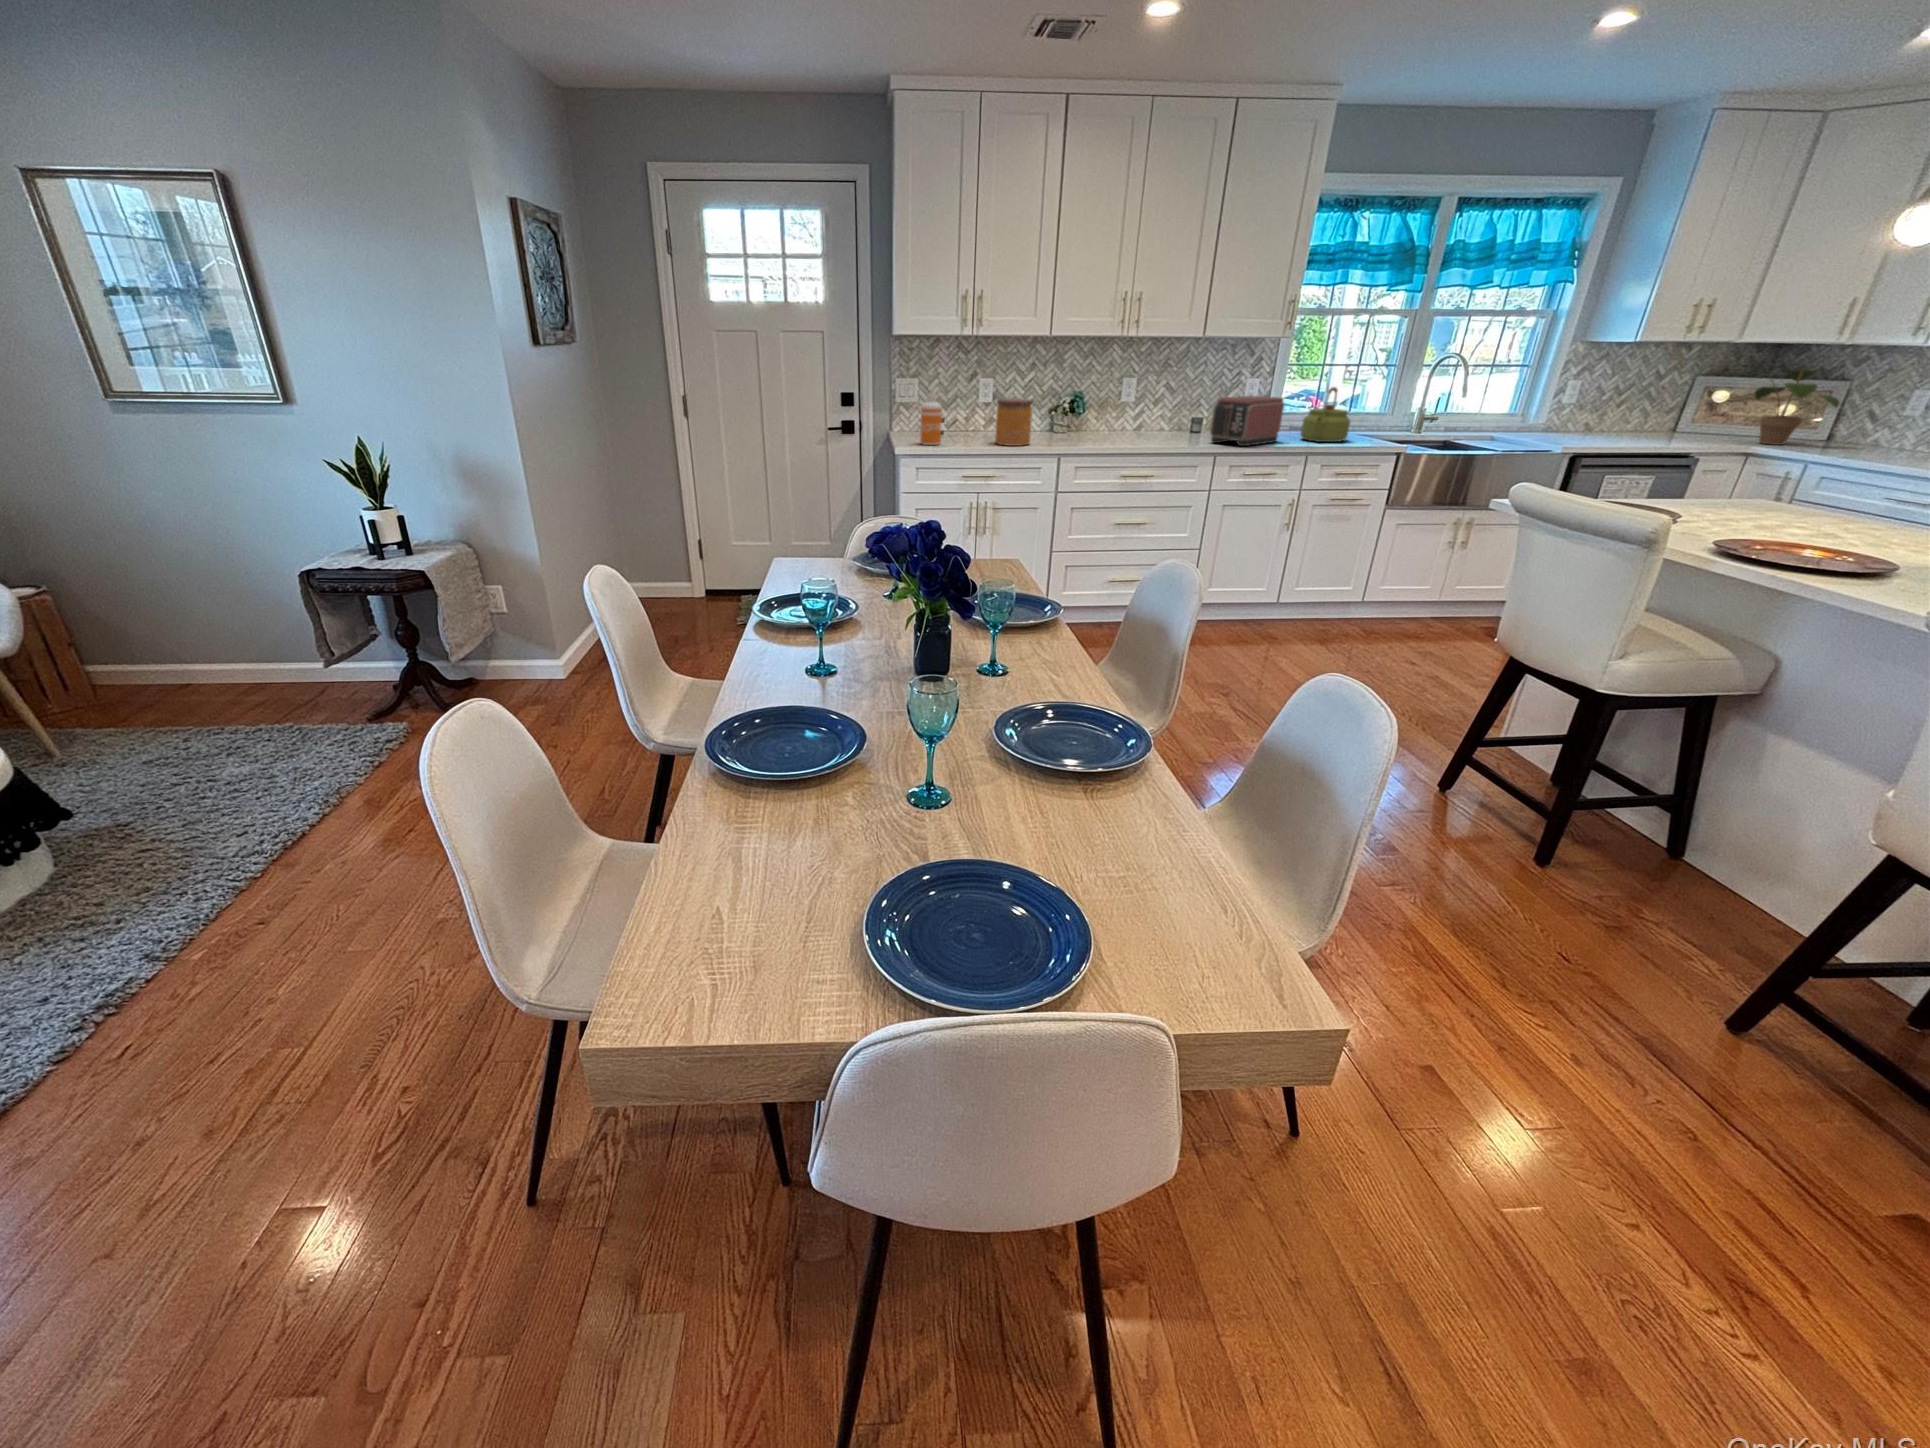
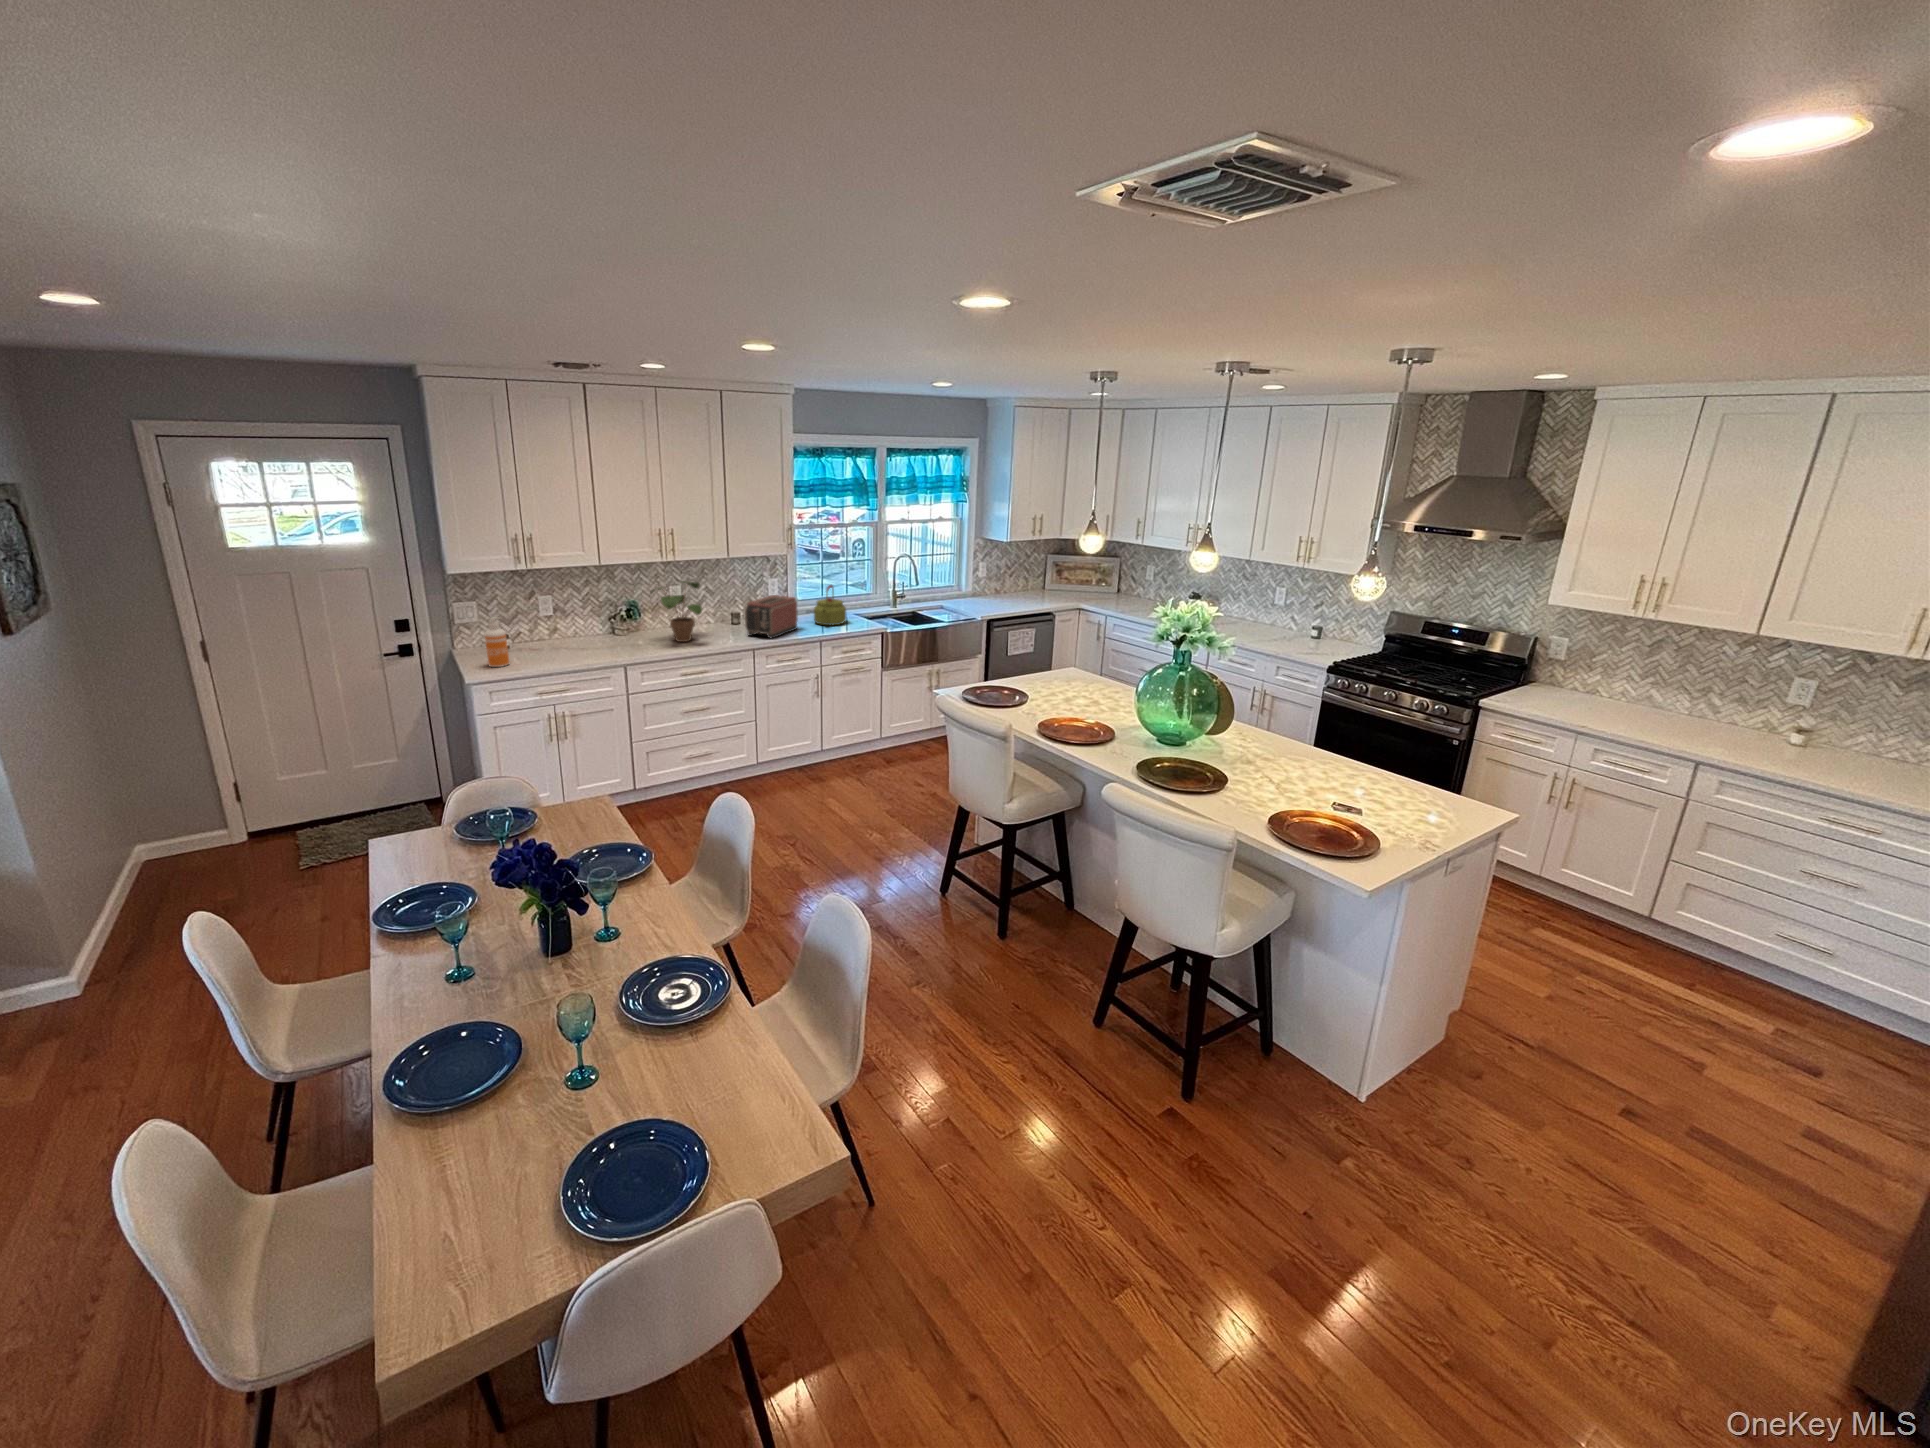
potted plant: present [1755,369,1840,445] -> present [651,581,702,642]
jar: present [995,398,1033,446] -> none [559,617,595,659]

